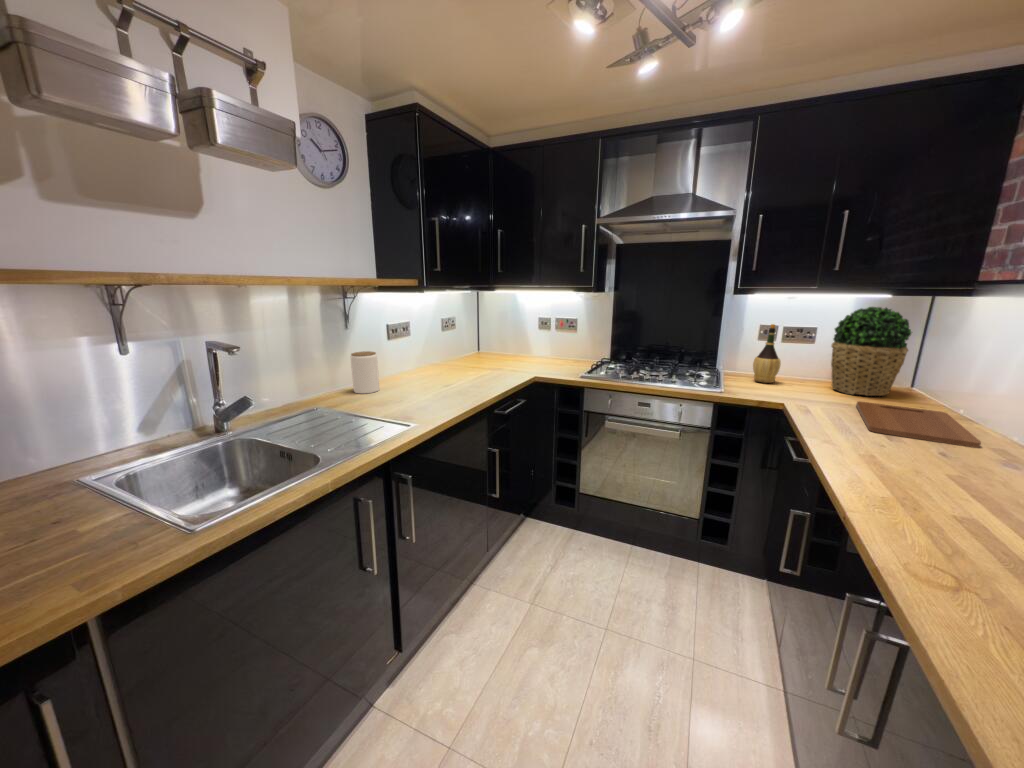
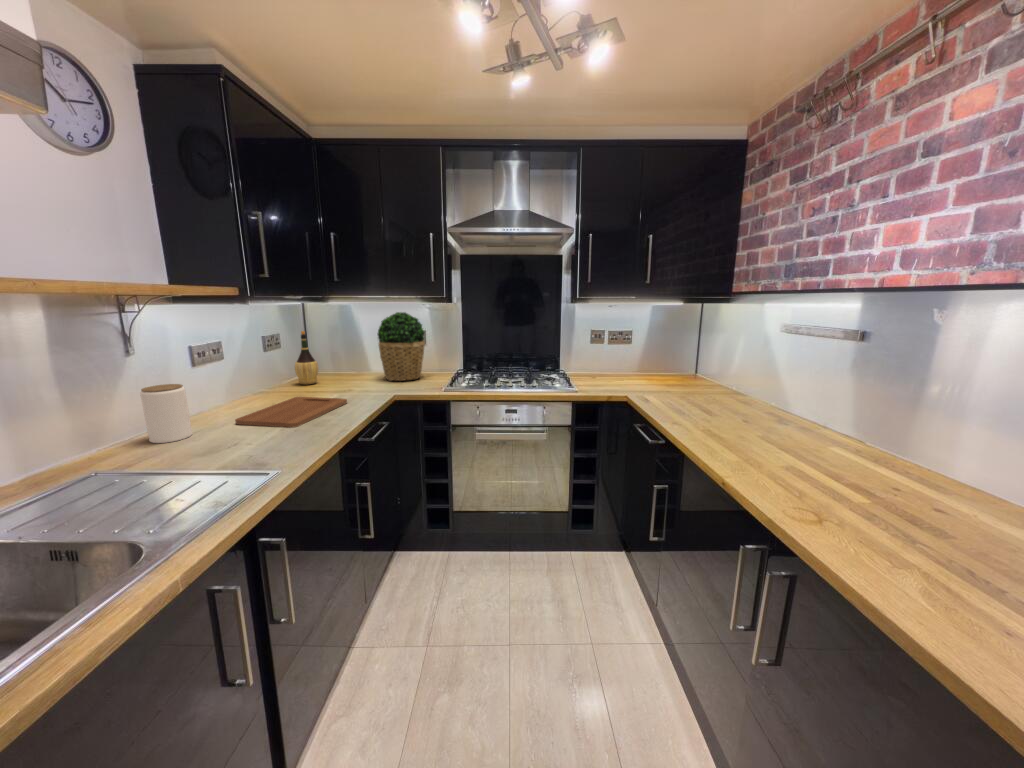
potted plant: present [831,307,911,396] -> present [378,312,425,381]
wine bottle: present [753,324,781,383] -> present [295,331,319,384]
cutting board: present [856,401,981,448] -> present [235,397,347,428]

